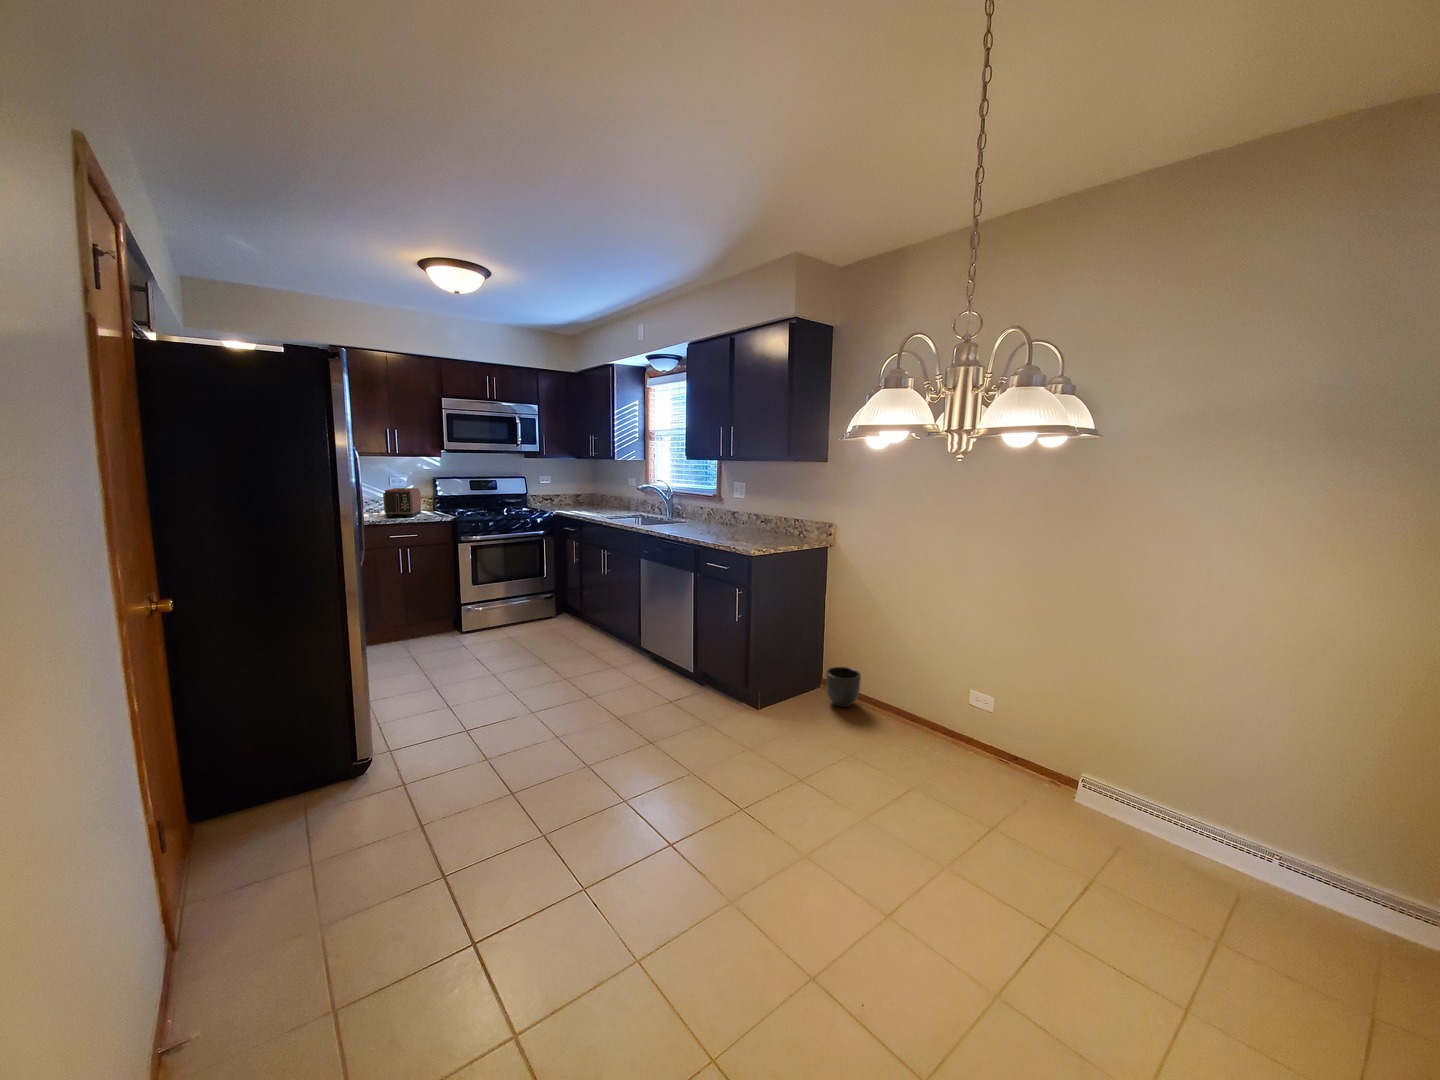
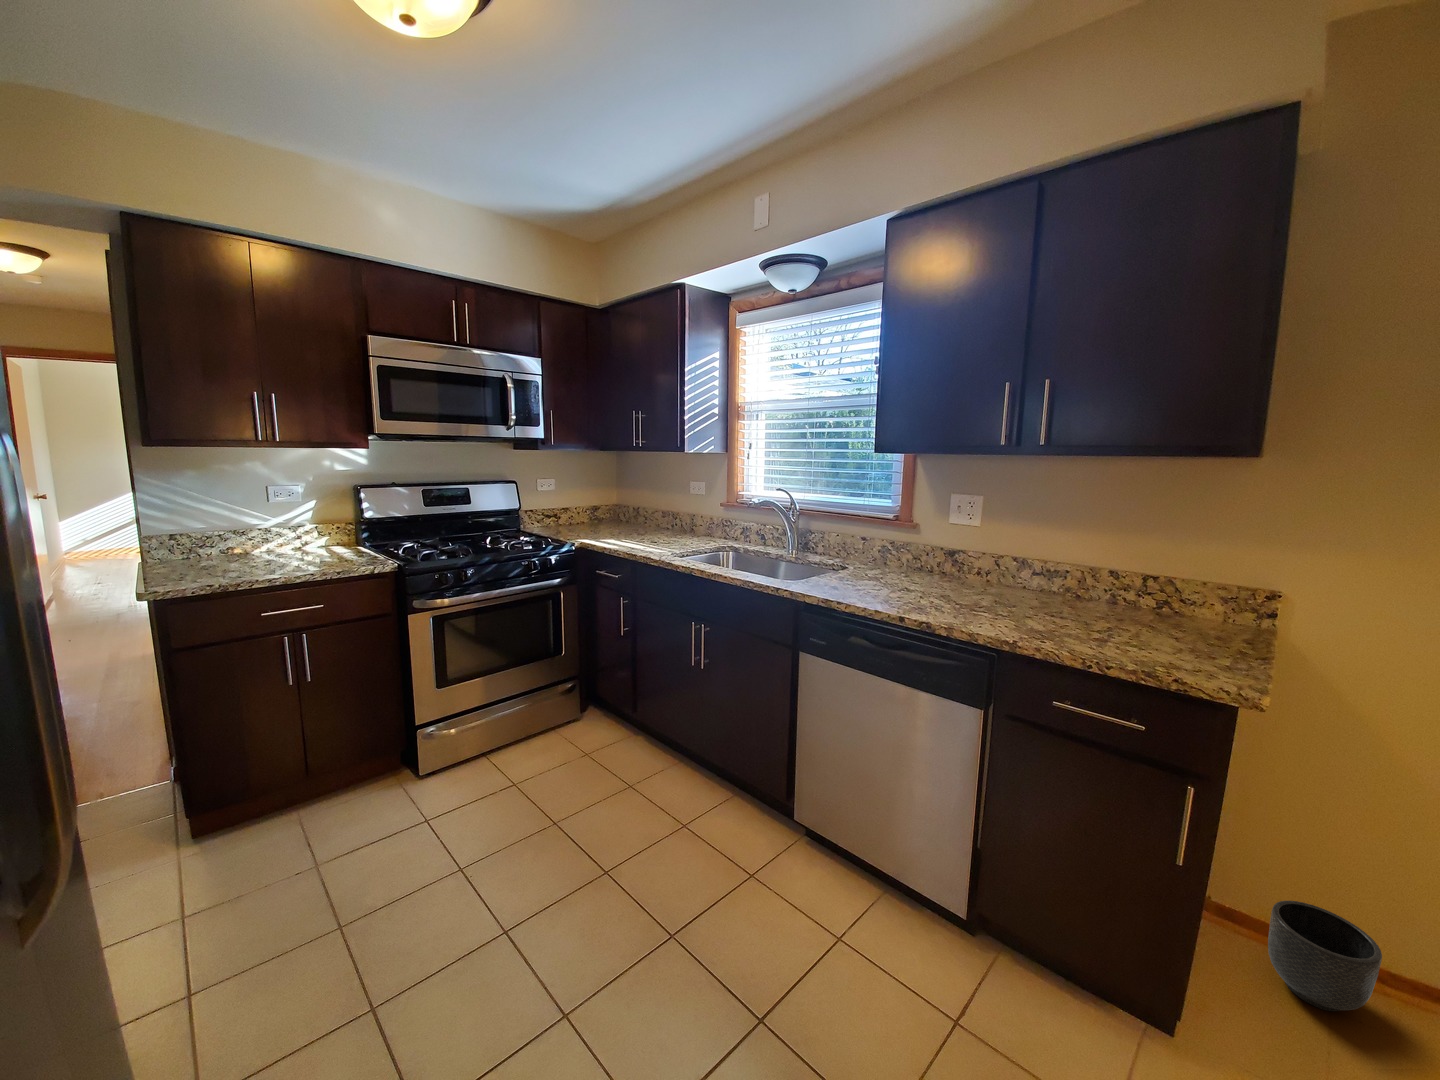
toaster: present [383,488,421,517] -> none [247,507,332,569]

